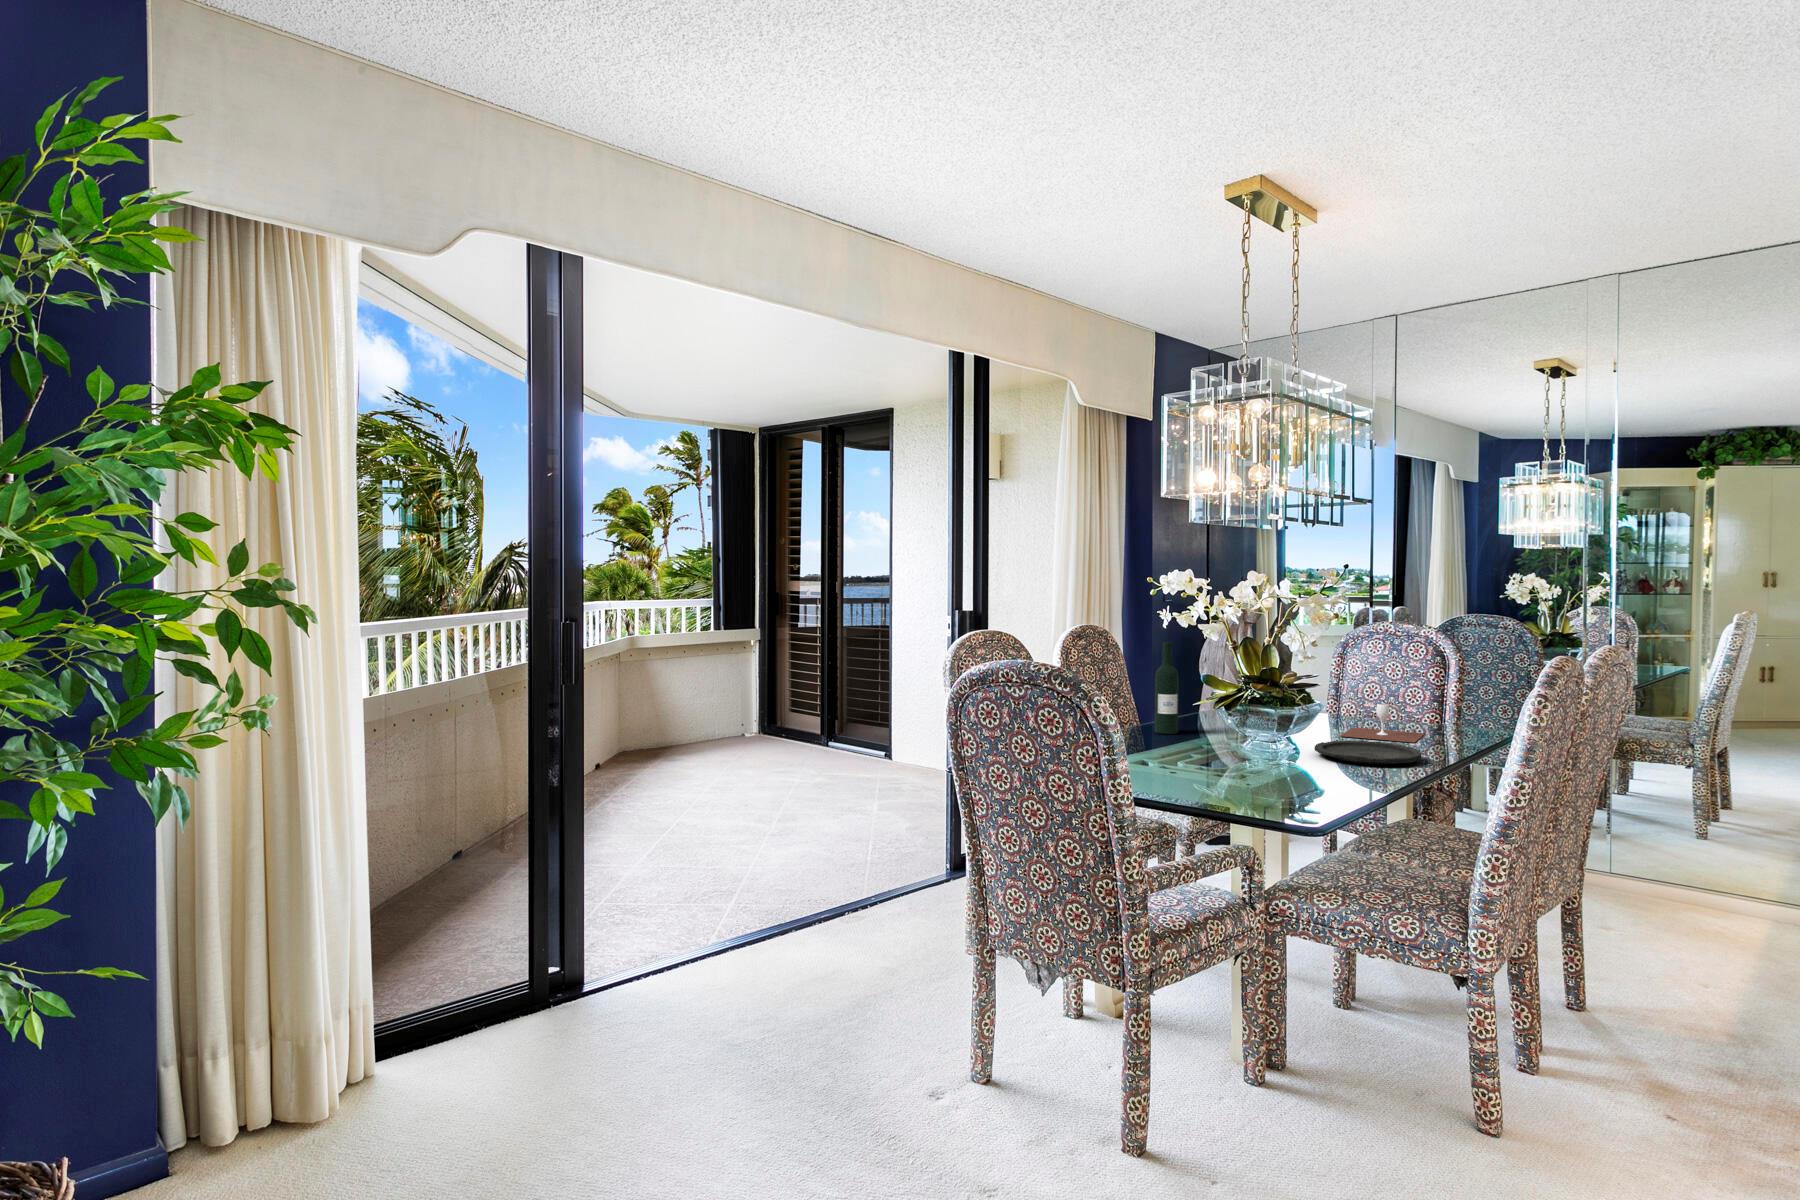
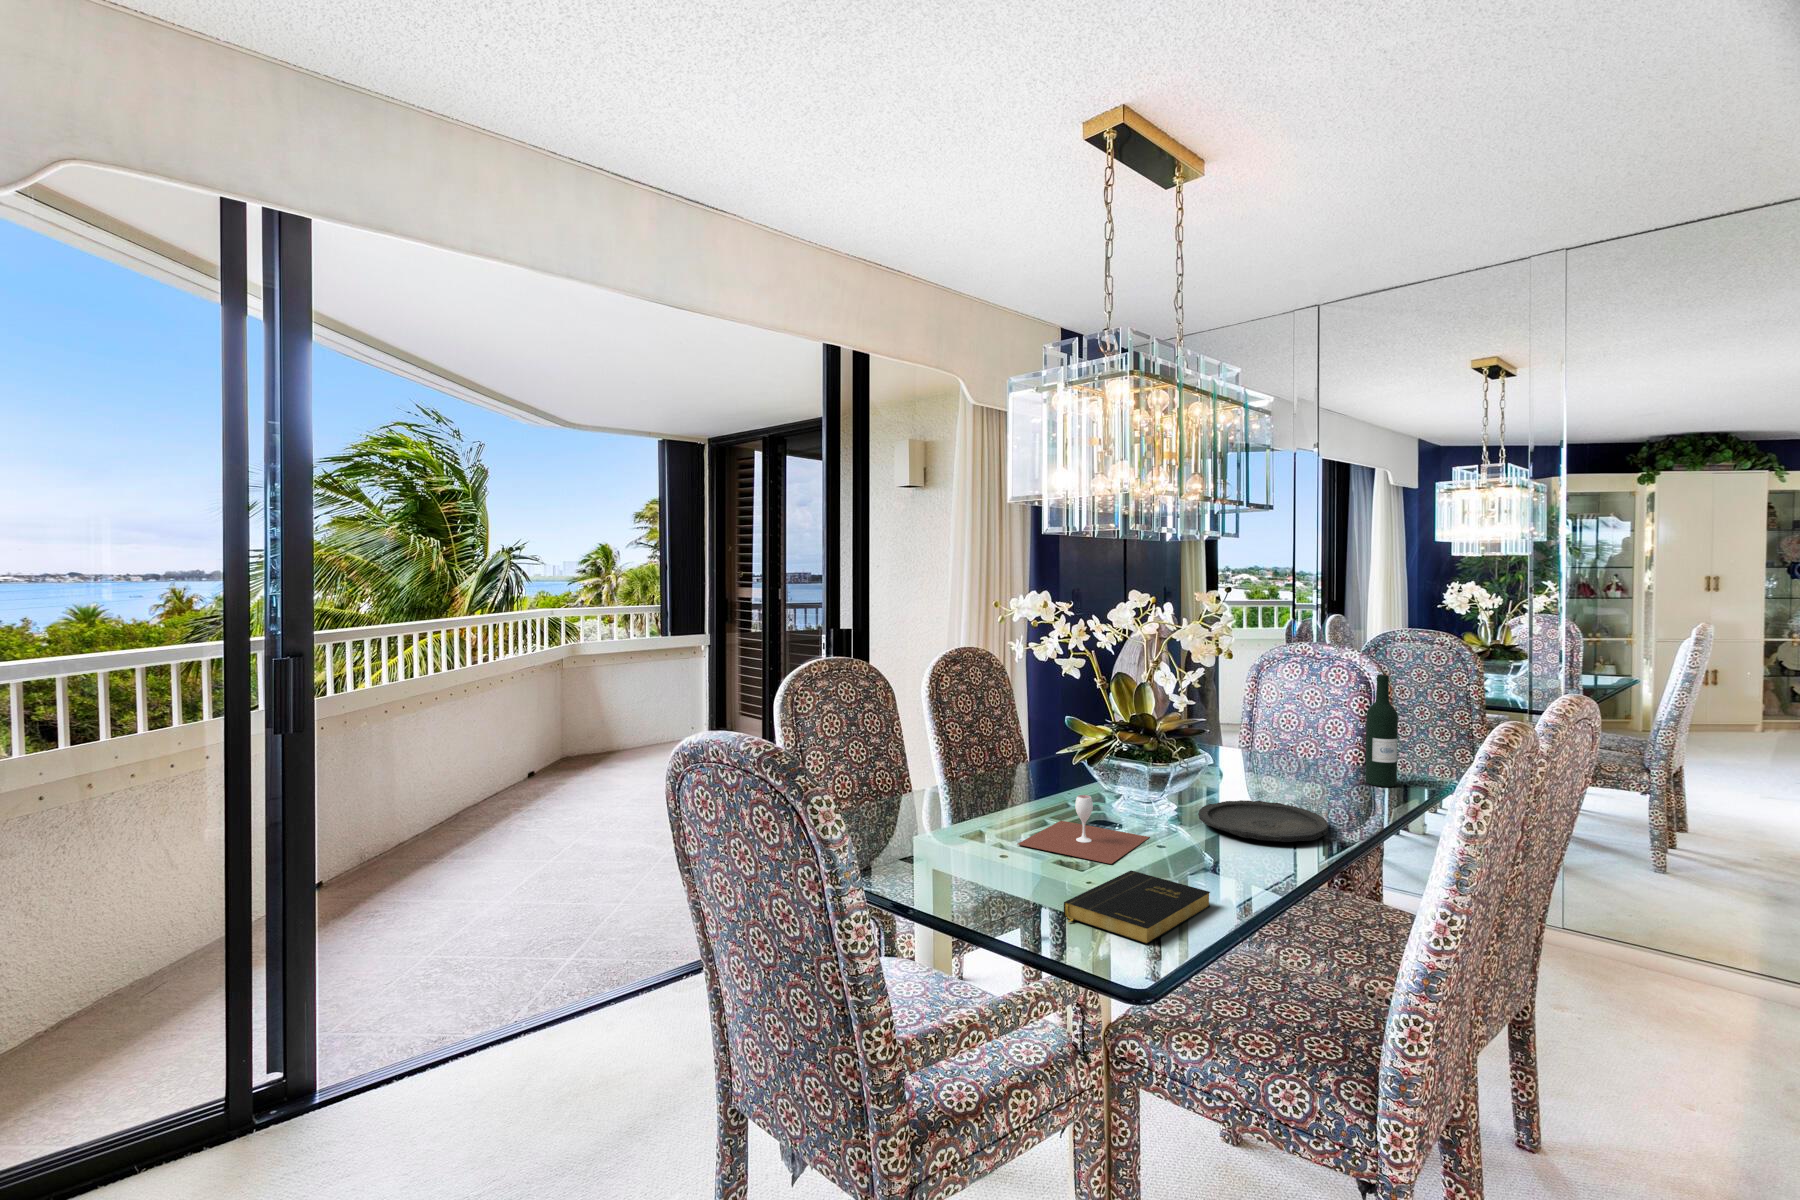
wine bottle: present [1155,642,1179,734] -> present [1365,675,1398,787]
wine glass: present [1340,704,1425,743] -> present [1018,795,1149,864]
book: none [1237,775,1343,810] -> present [1064,870,1210,944]

